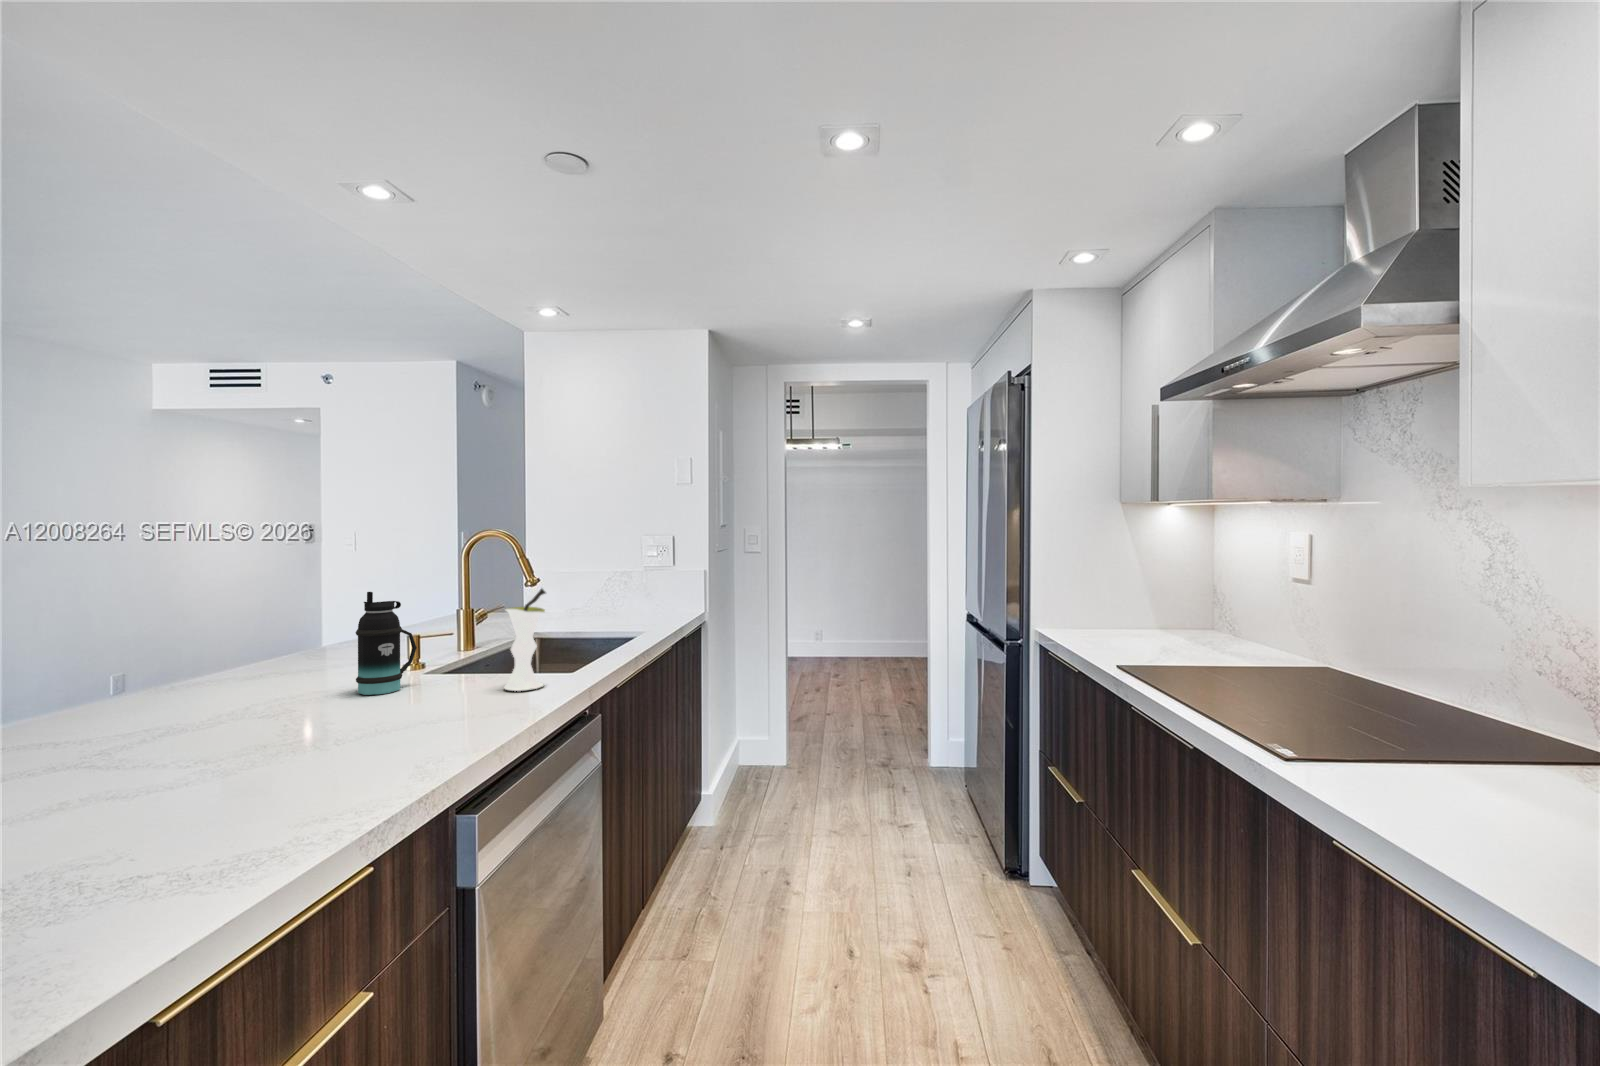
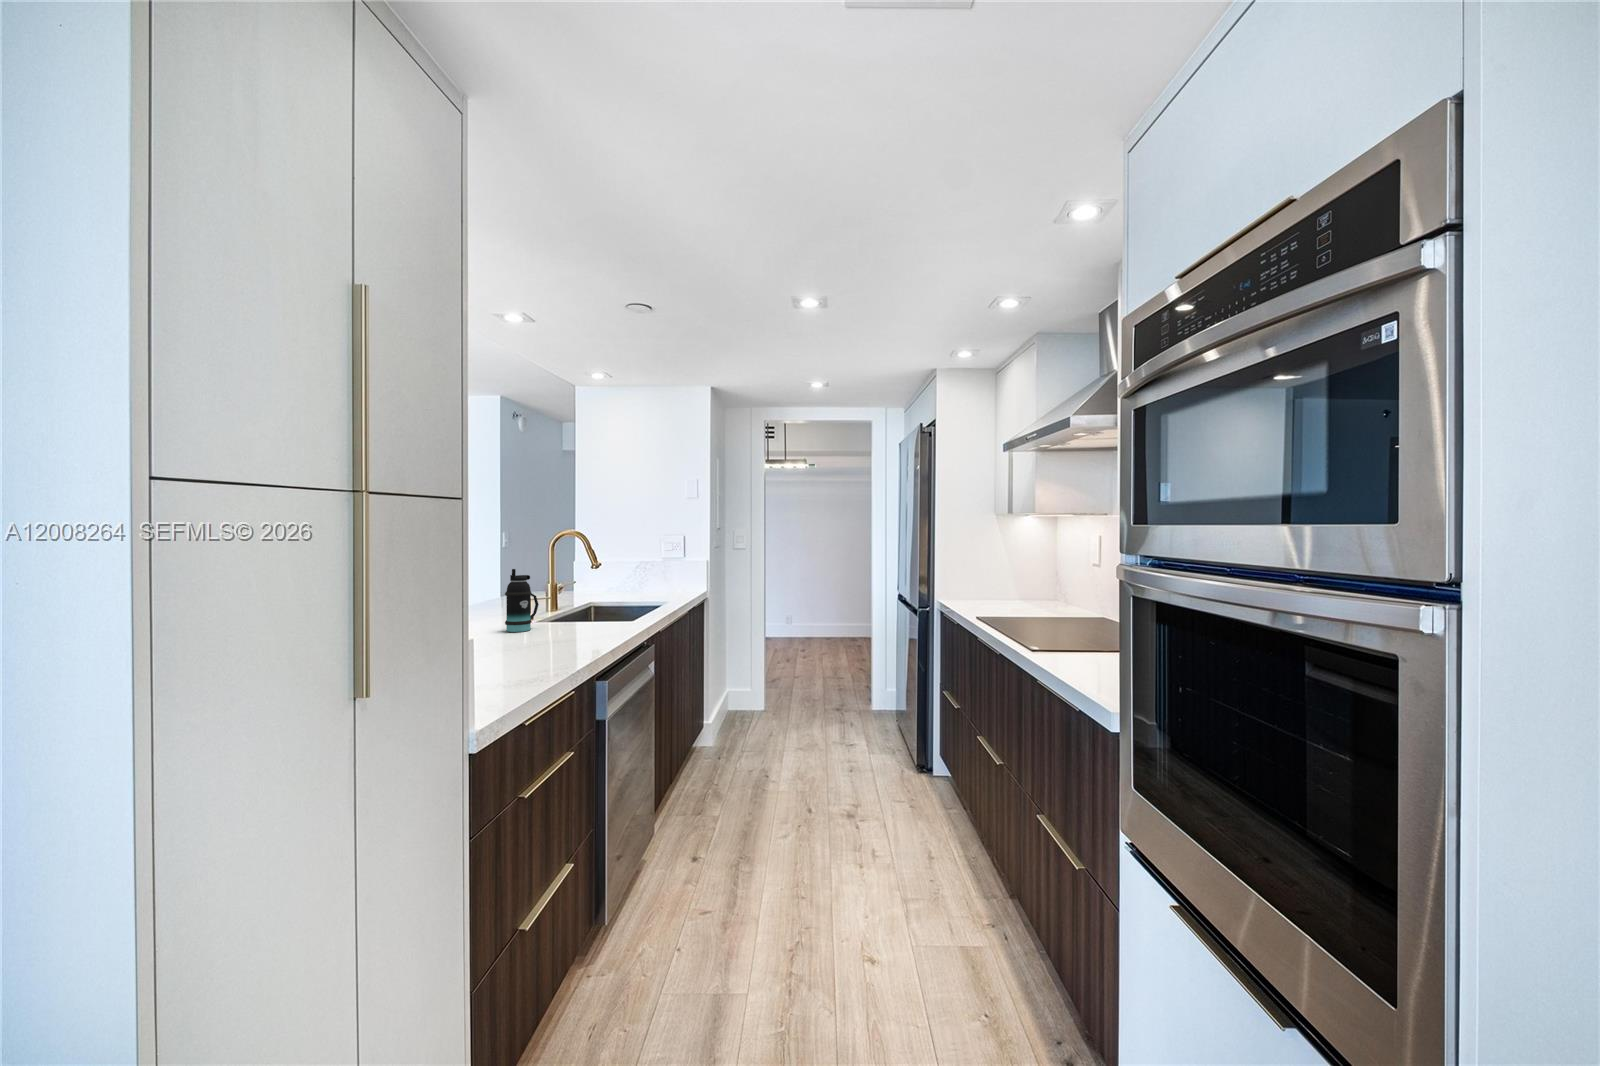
vase: present [504,589,546,691] -> none [596,567,621,629]

